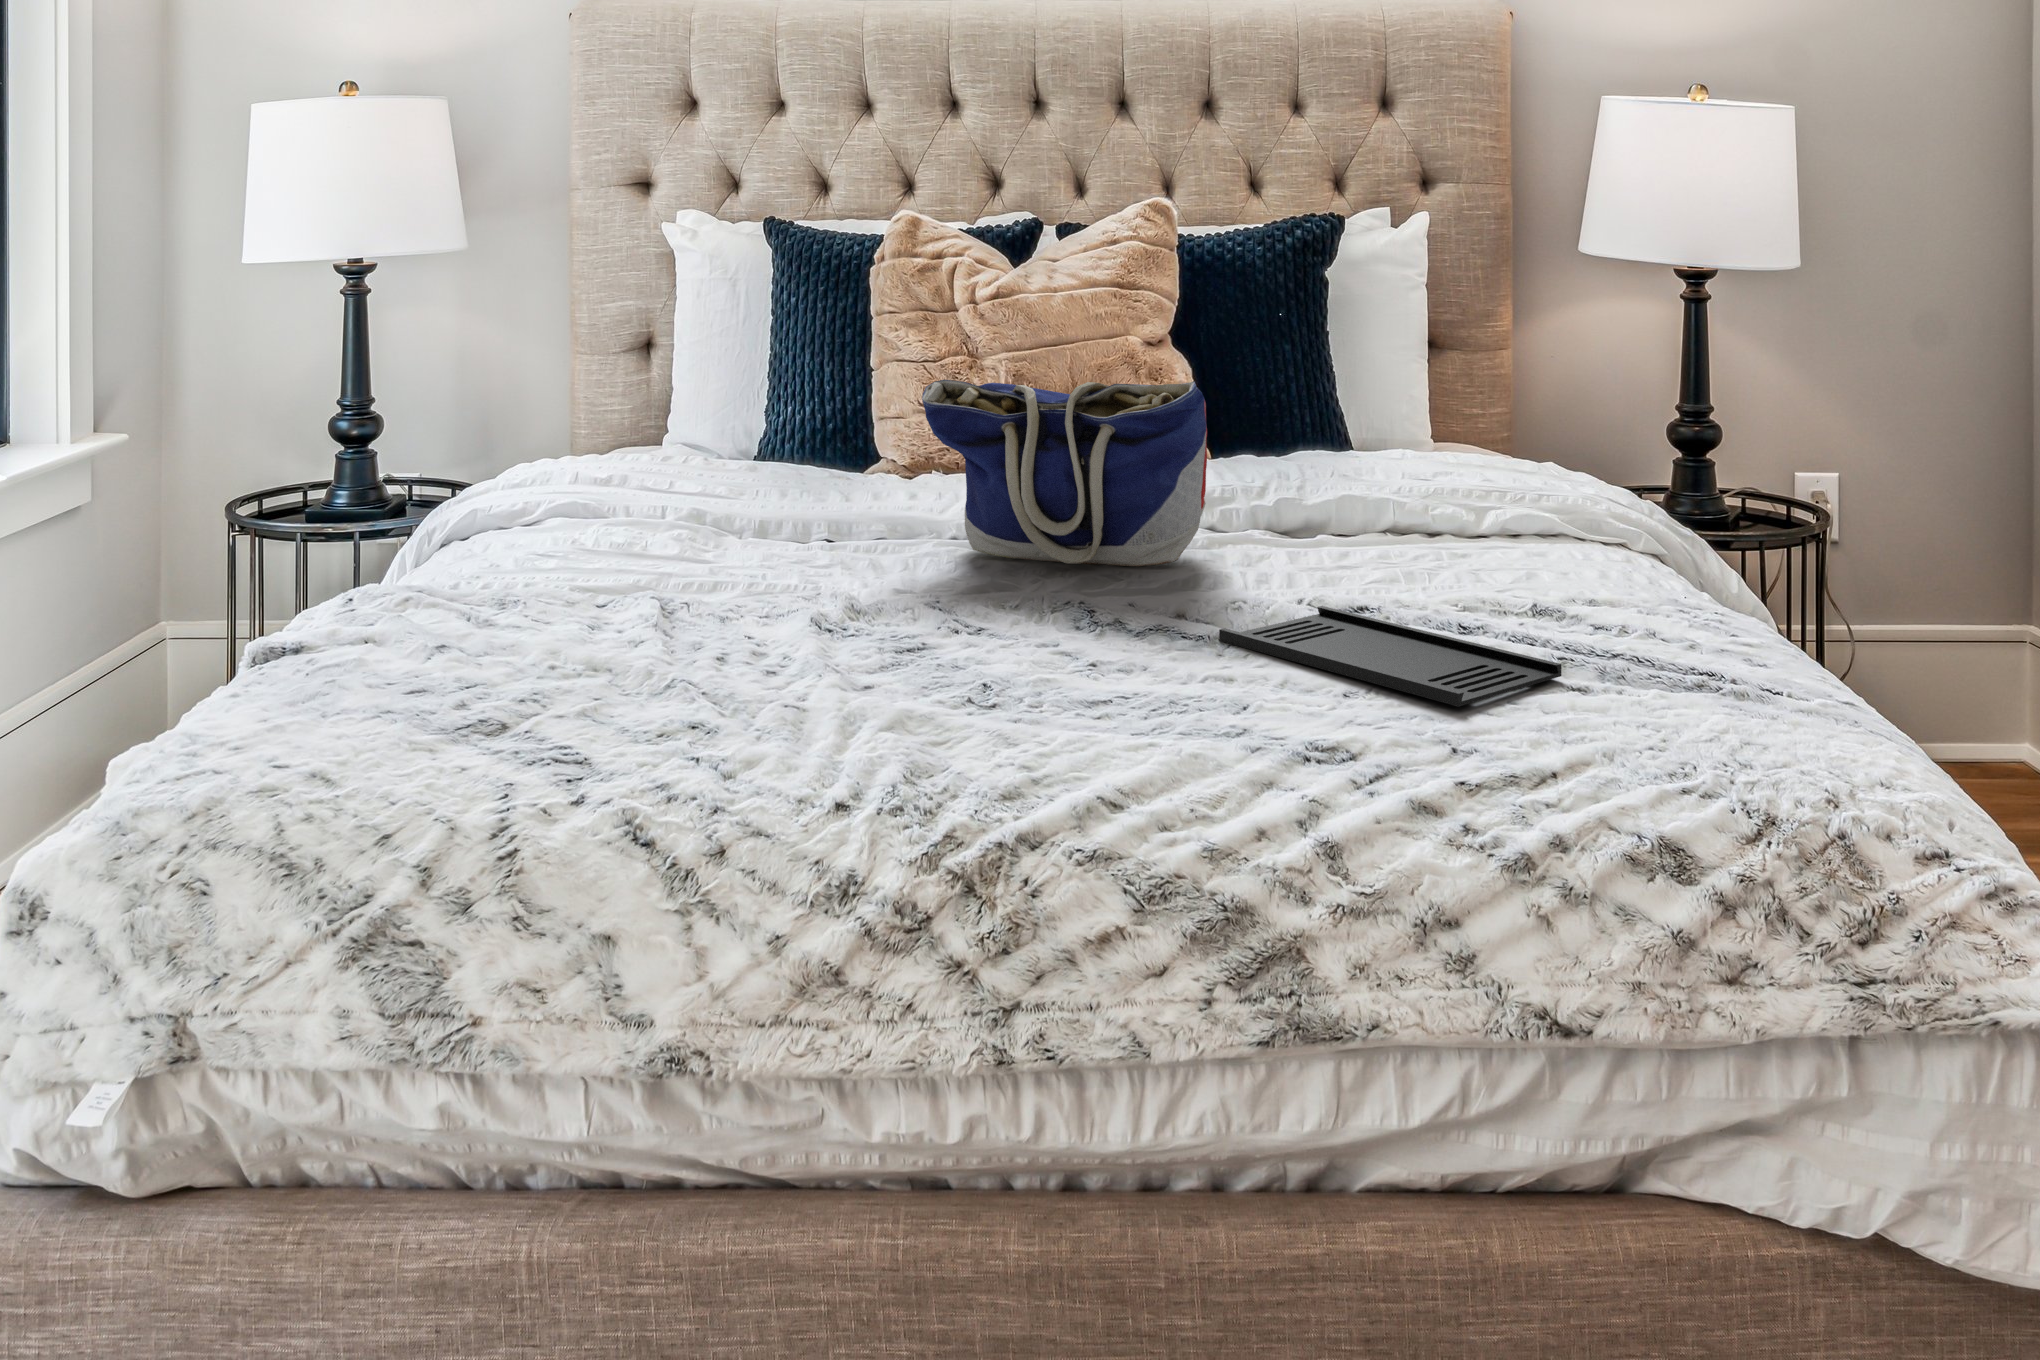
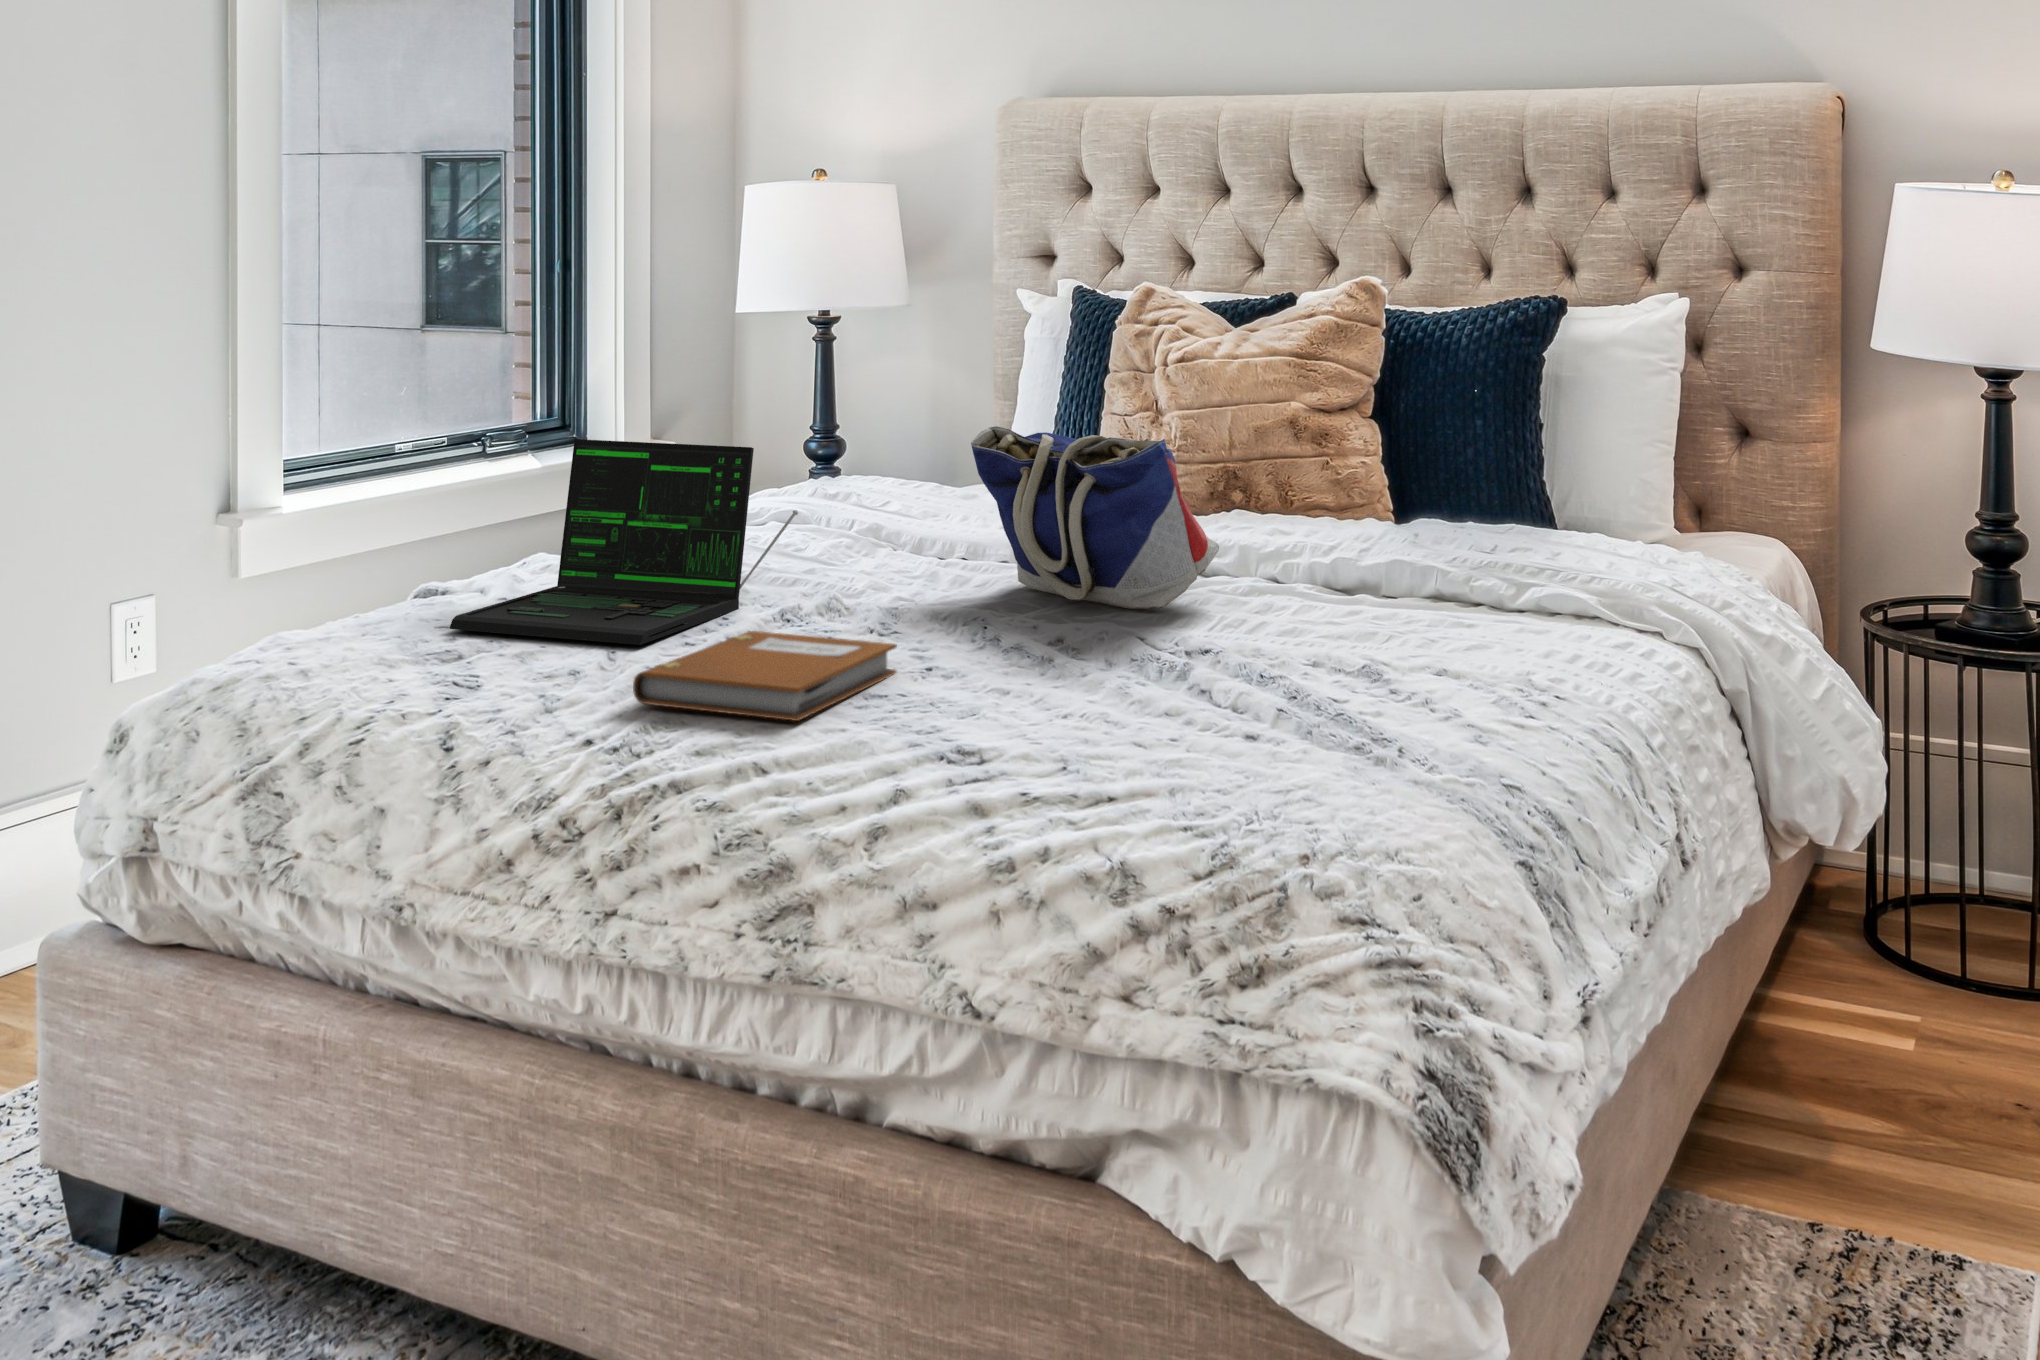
laptop: none [408,423,778,688] -> present [450,439,798,645]
tray: present [1219,606,1562,707] -> none [1075,655,1293,742]
notebook: none [845,635,1073,746] -> present [633,631,897,721]

